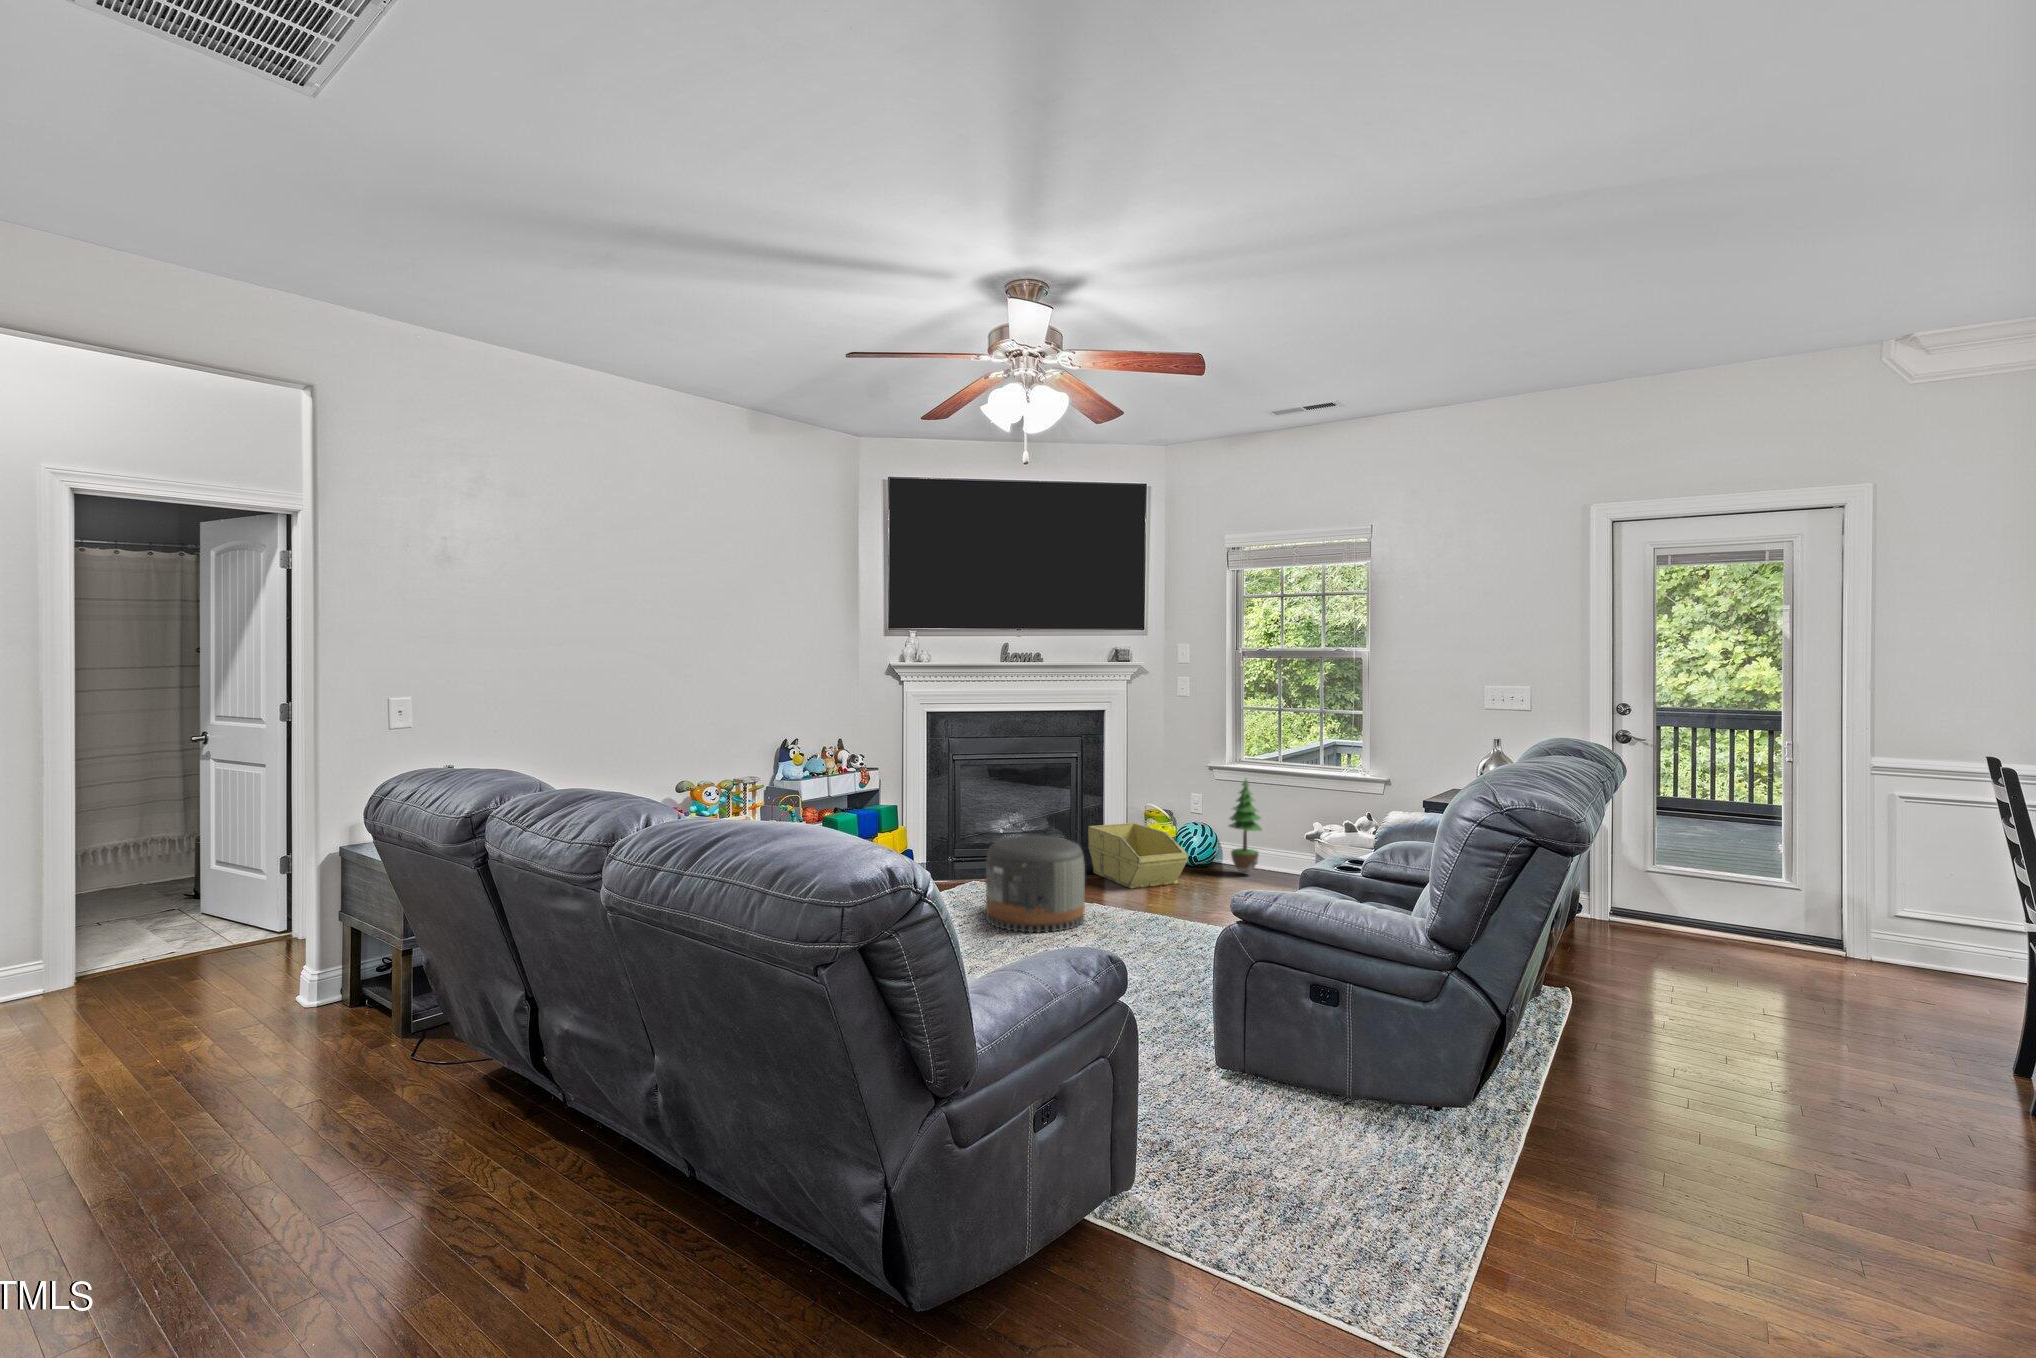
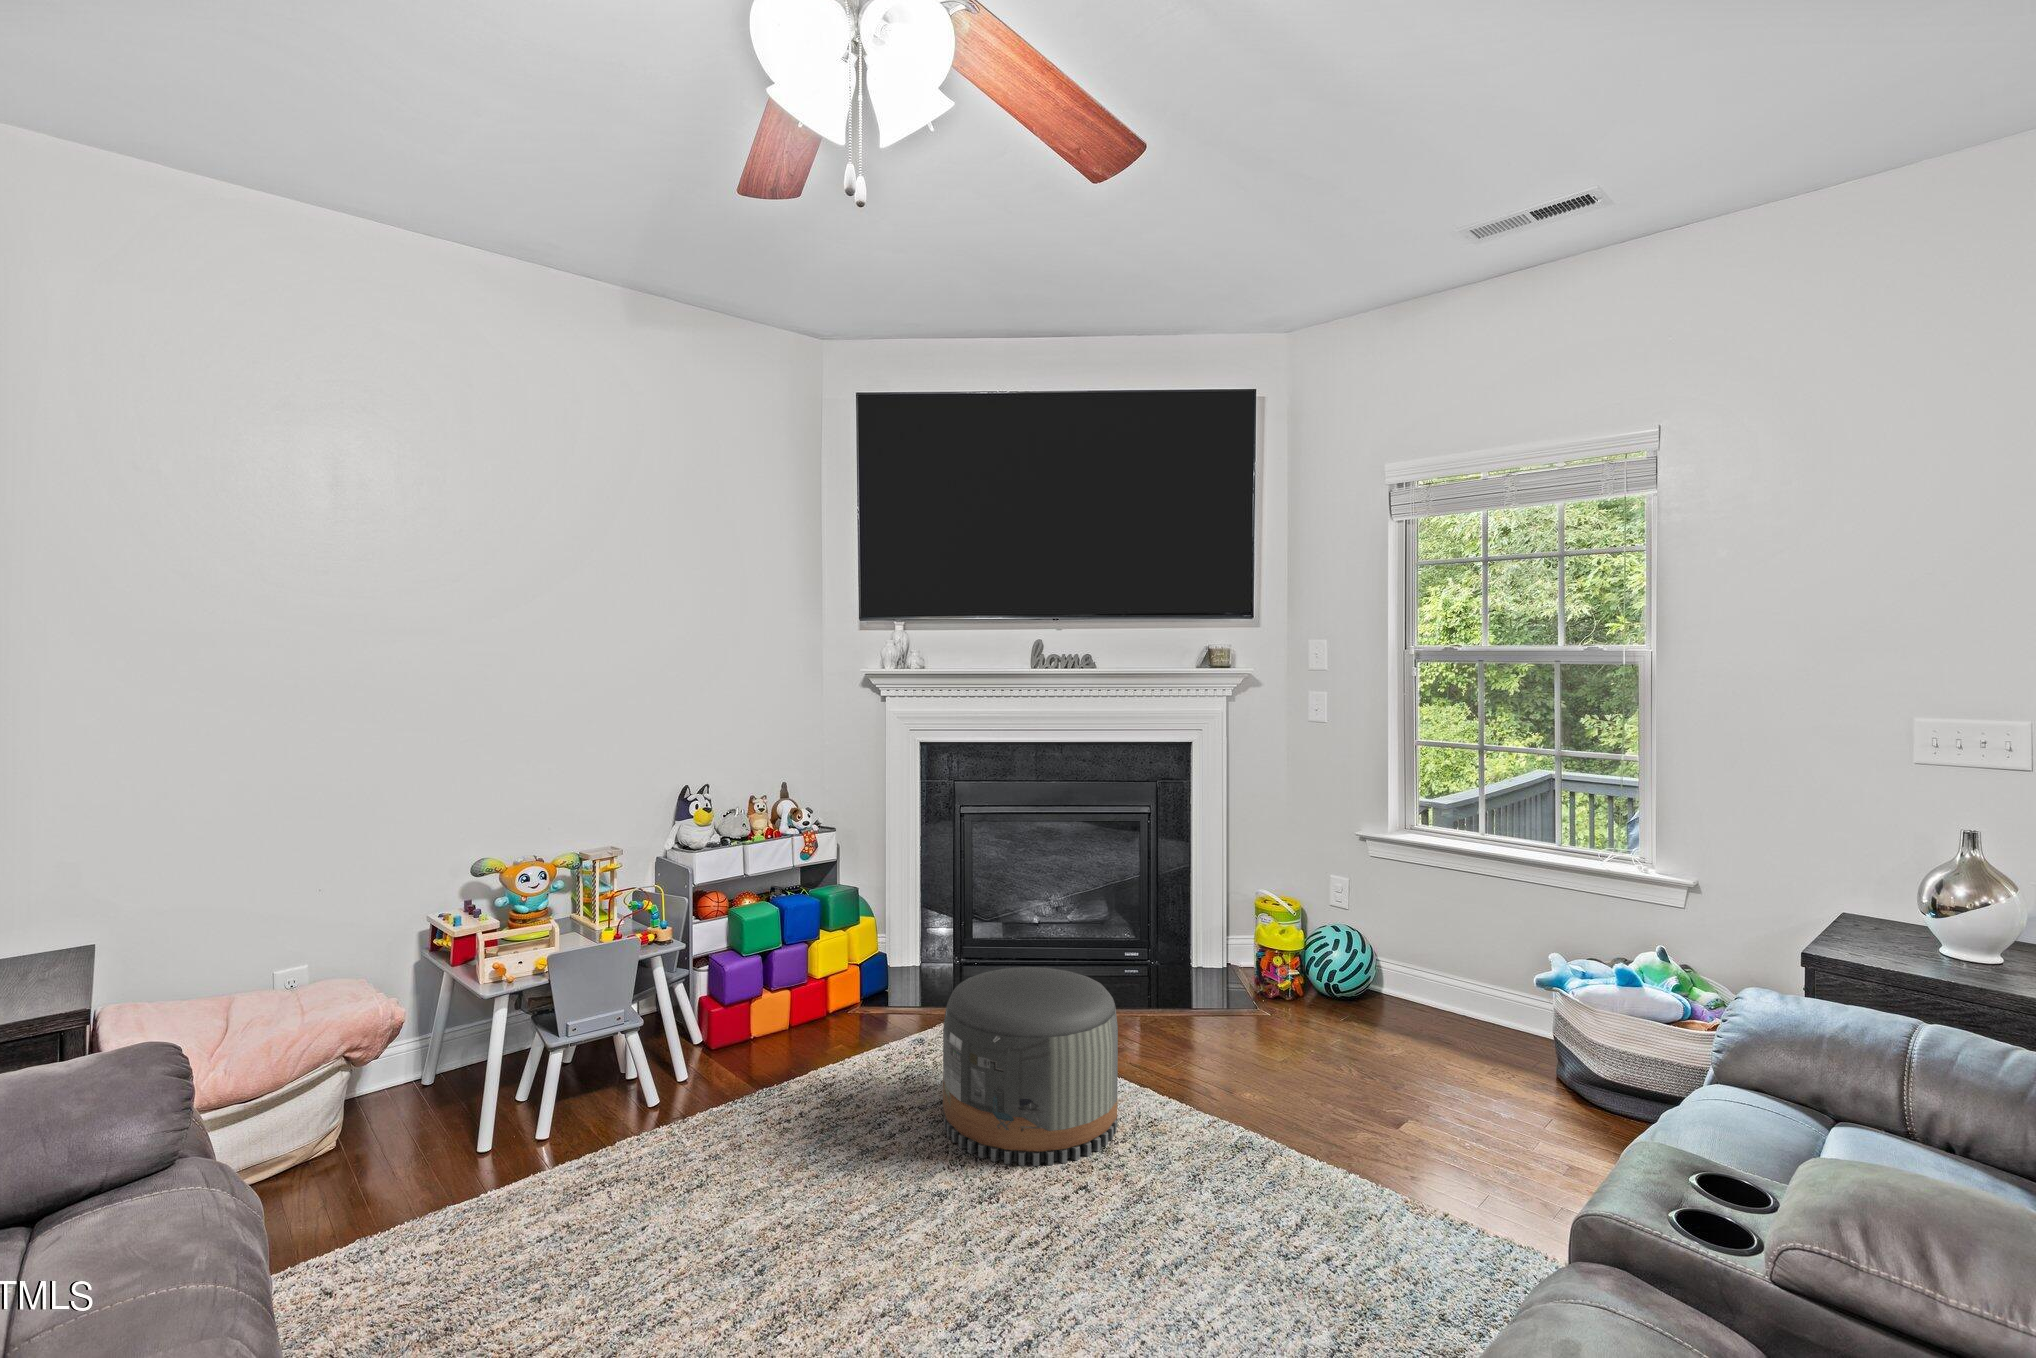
potted tree: present [1229,780,1262,874] -> none [1389,860,1452,1022]
storage bin: present [1088,823,1187,888] -> none [1160,922,1319,1047]

